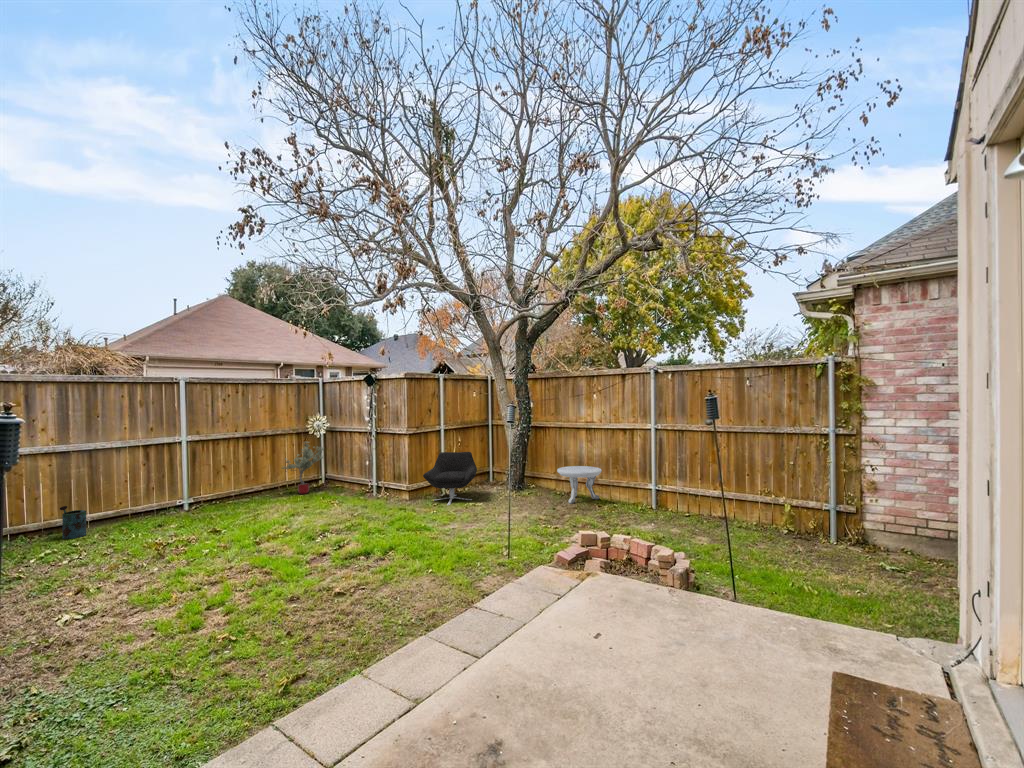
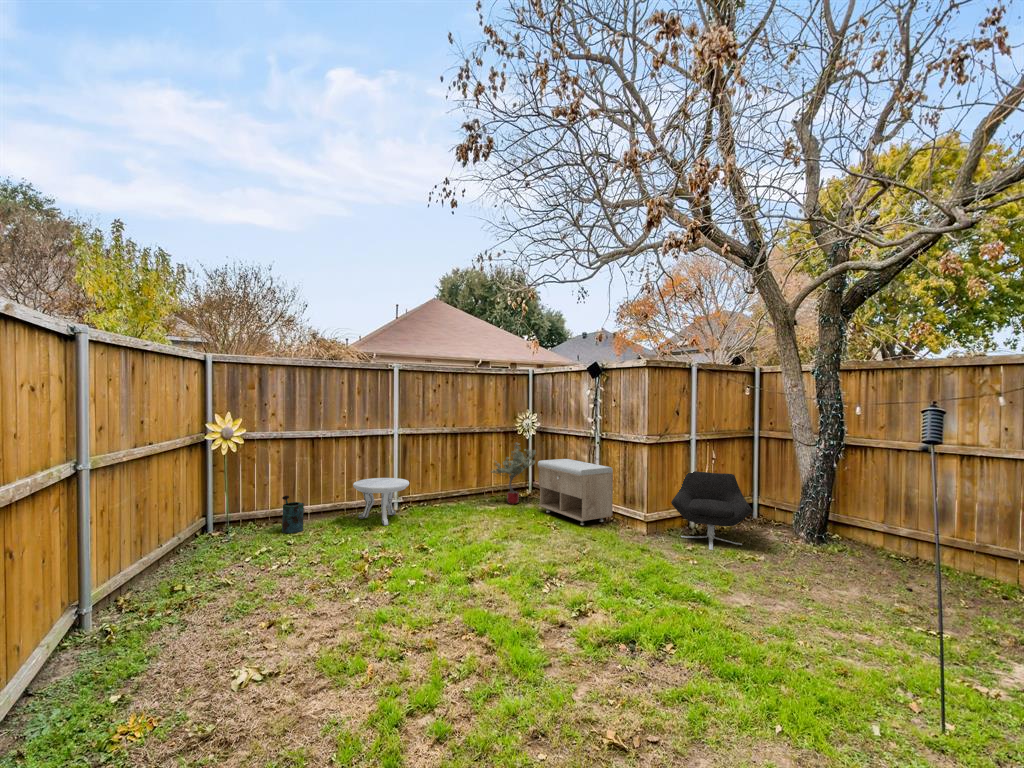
storage bench: none [323,452,385,502] -> present [538,459,613,525]
side table: present [557,466,602,504] -> present [353,478,409,526]

